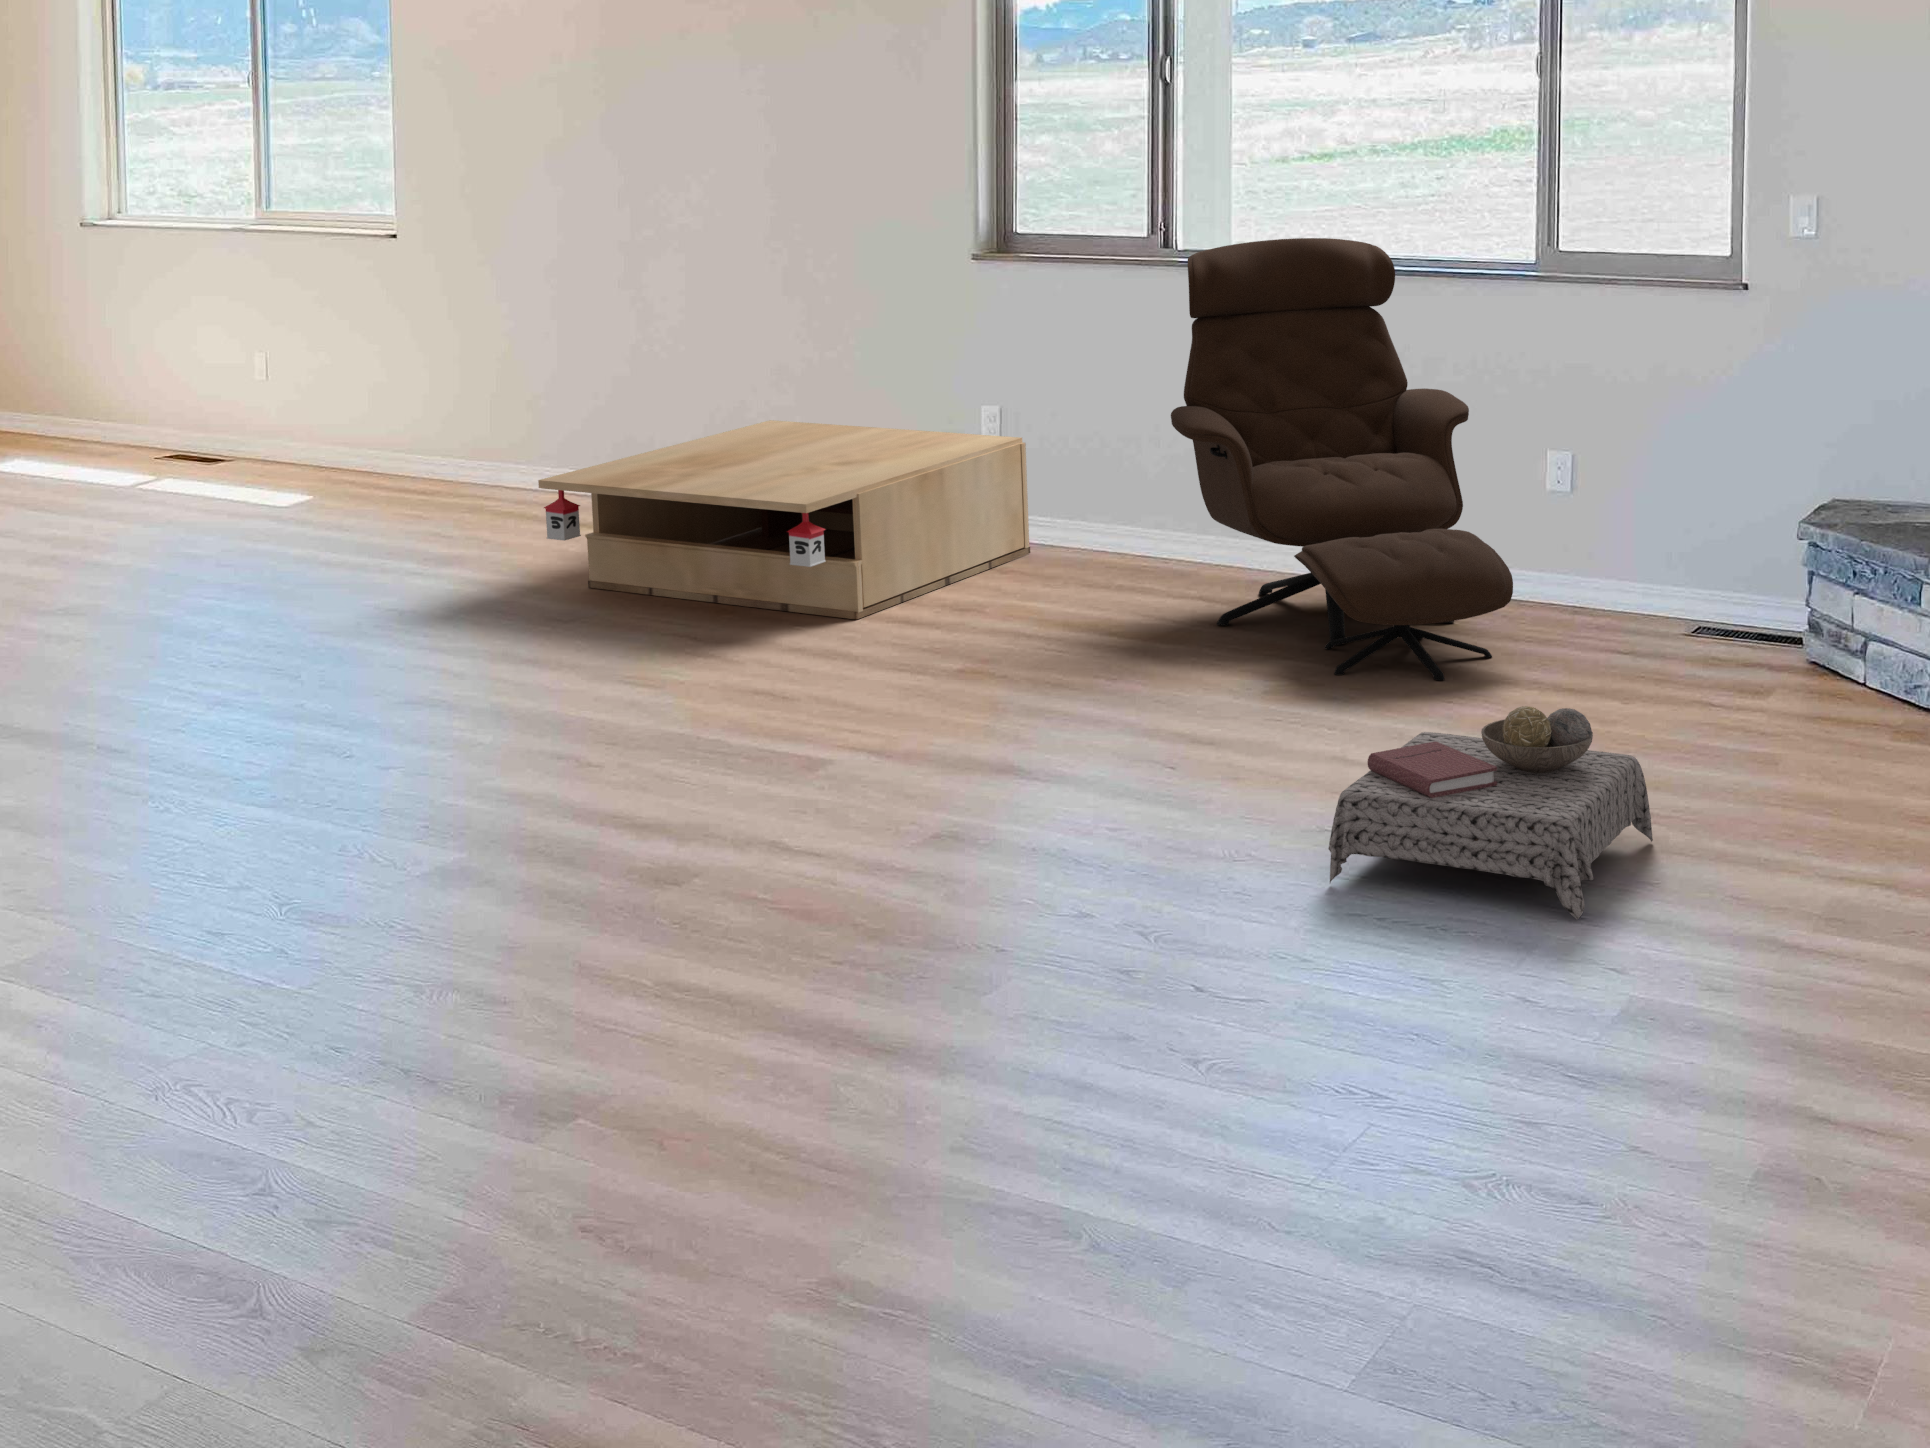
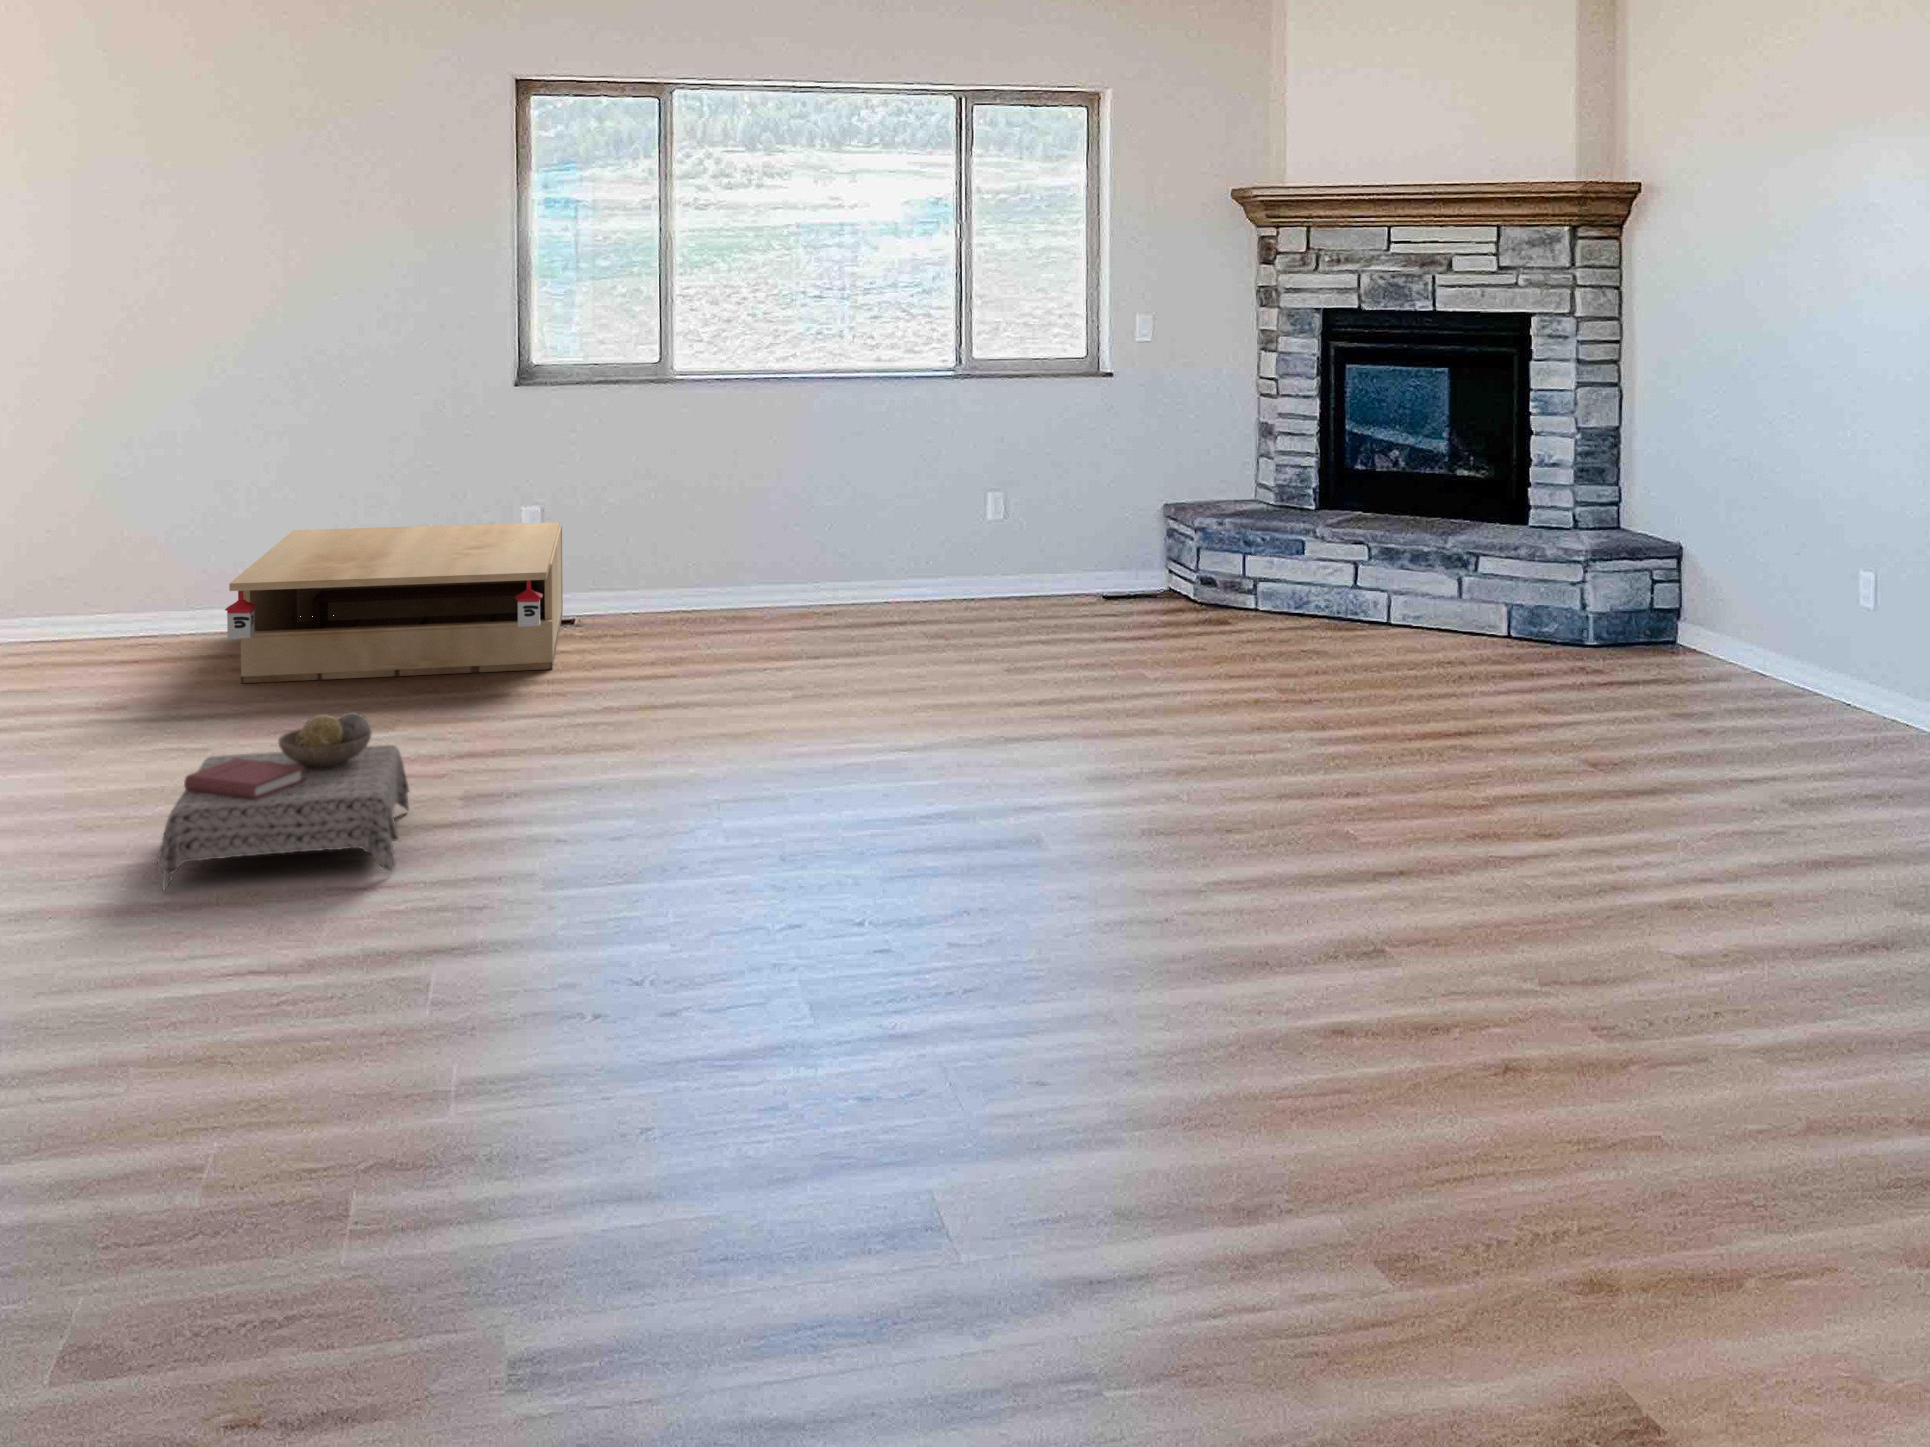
lounge chair: present [1171,238,1513,680] -> none [759,355,1059,648]
ottoman: present [1328,706,1653,919] -> present [157,712,410,889]

